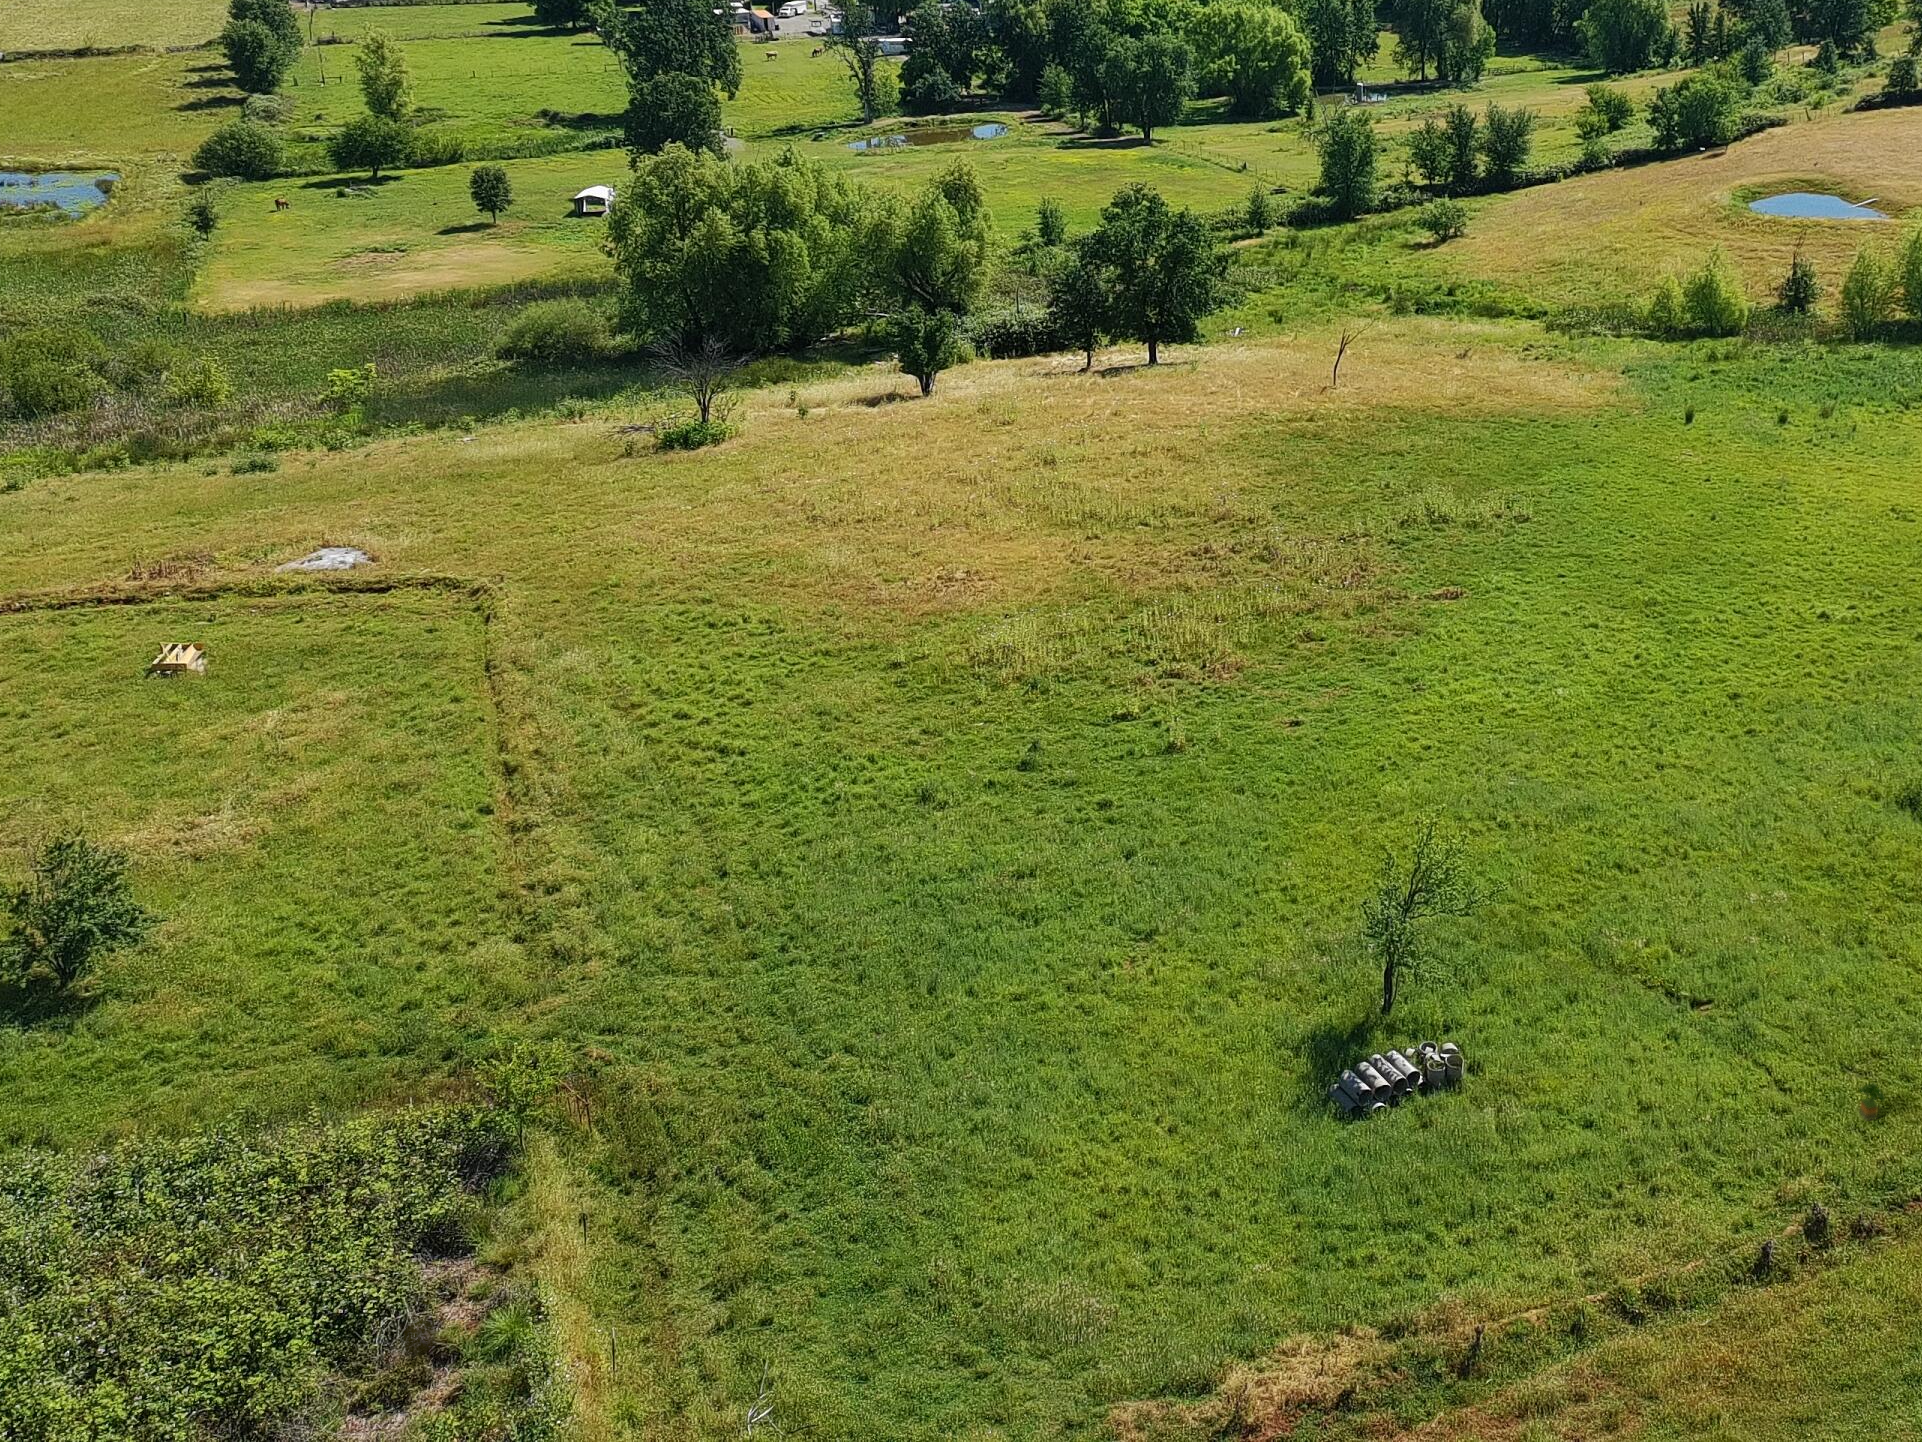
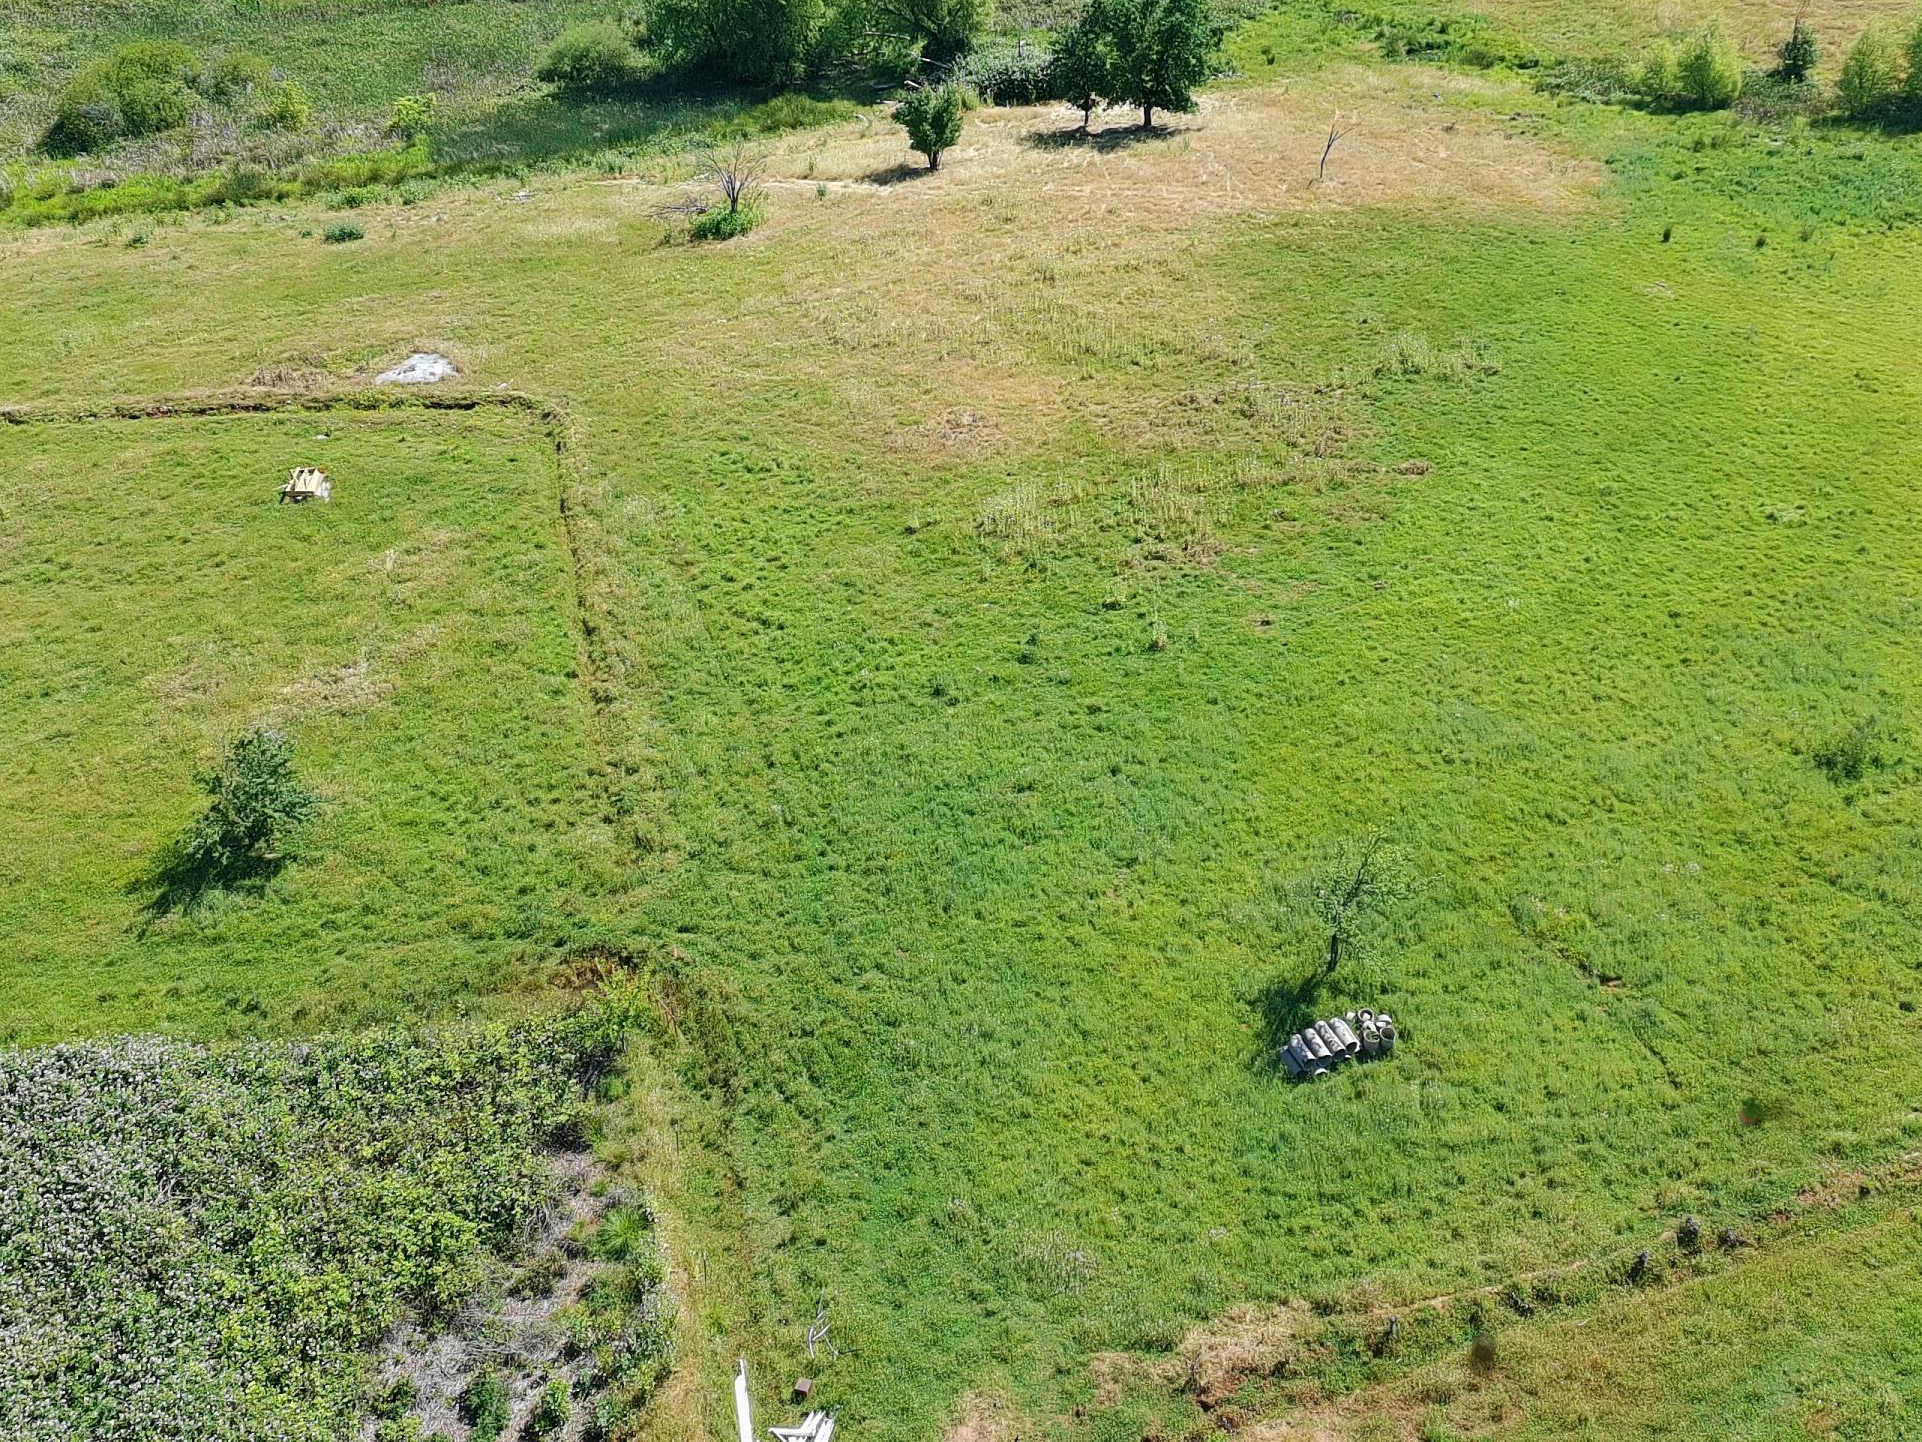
woven basket: present [404,1320,436,1354] -> present [1473,1333,1496,1361]

